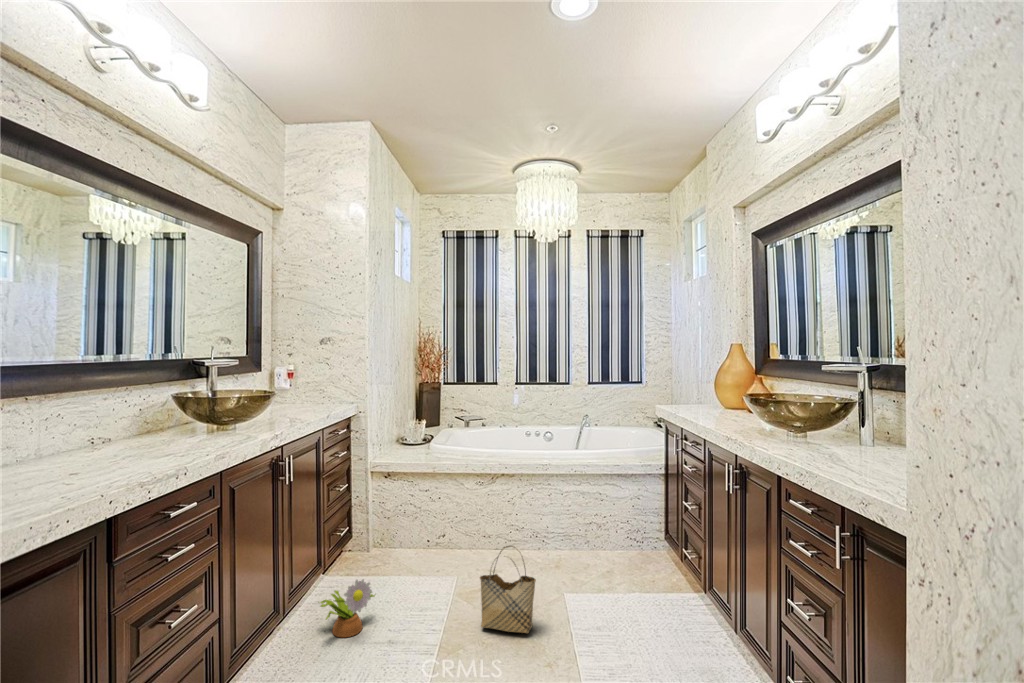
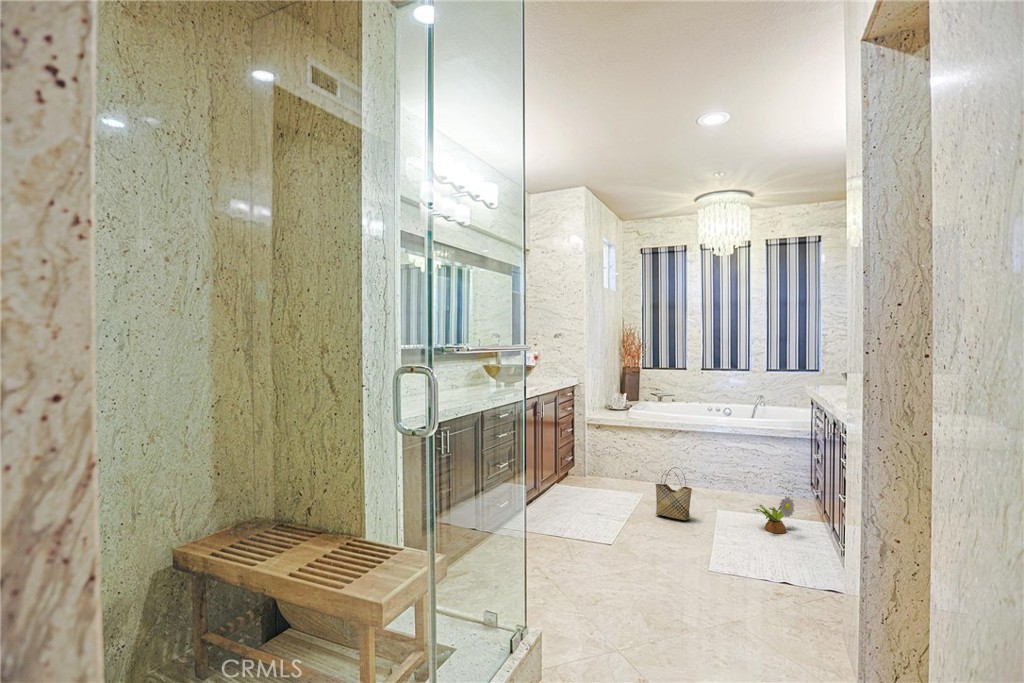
decorative plant: present [320,579,375,637] -> present [755,496,795,533]

